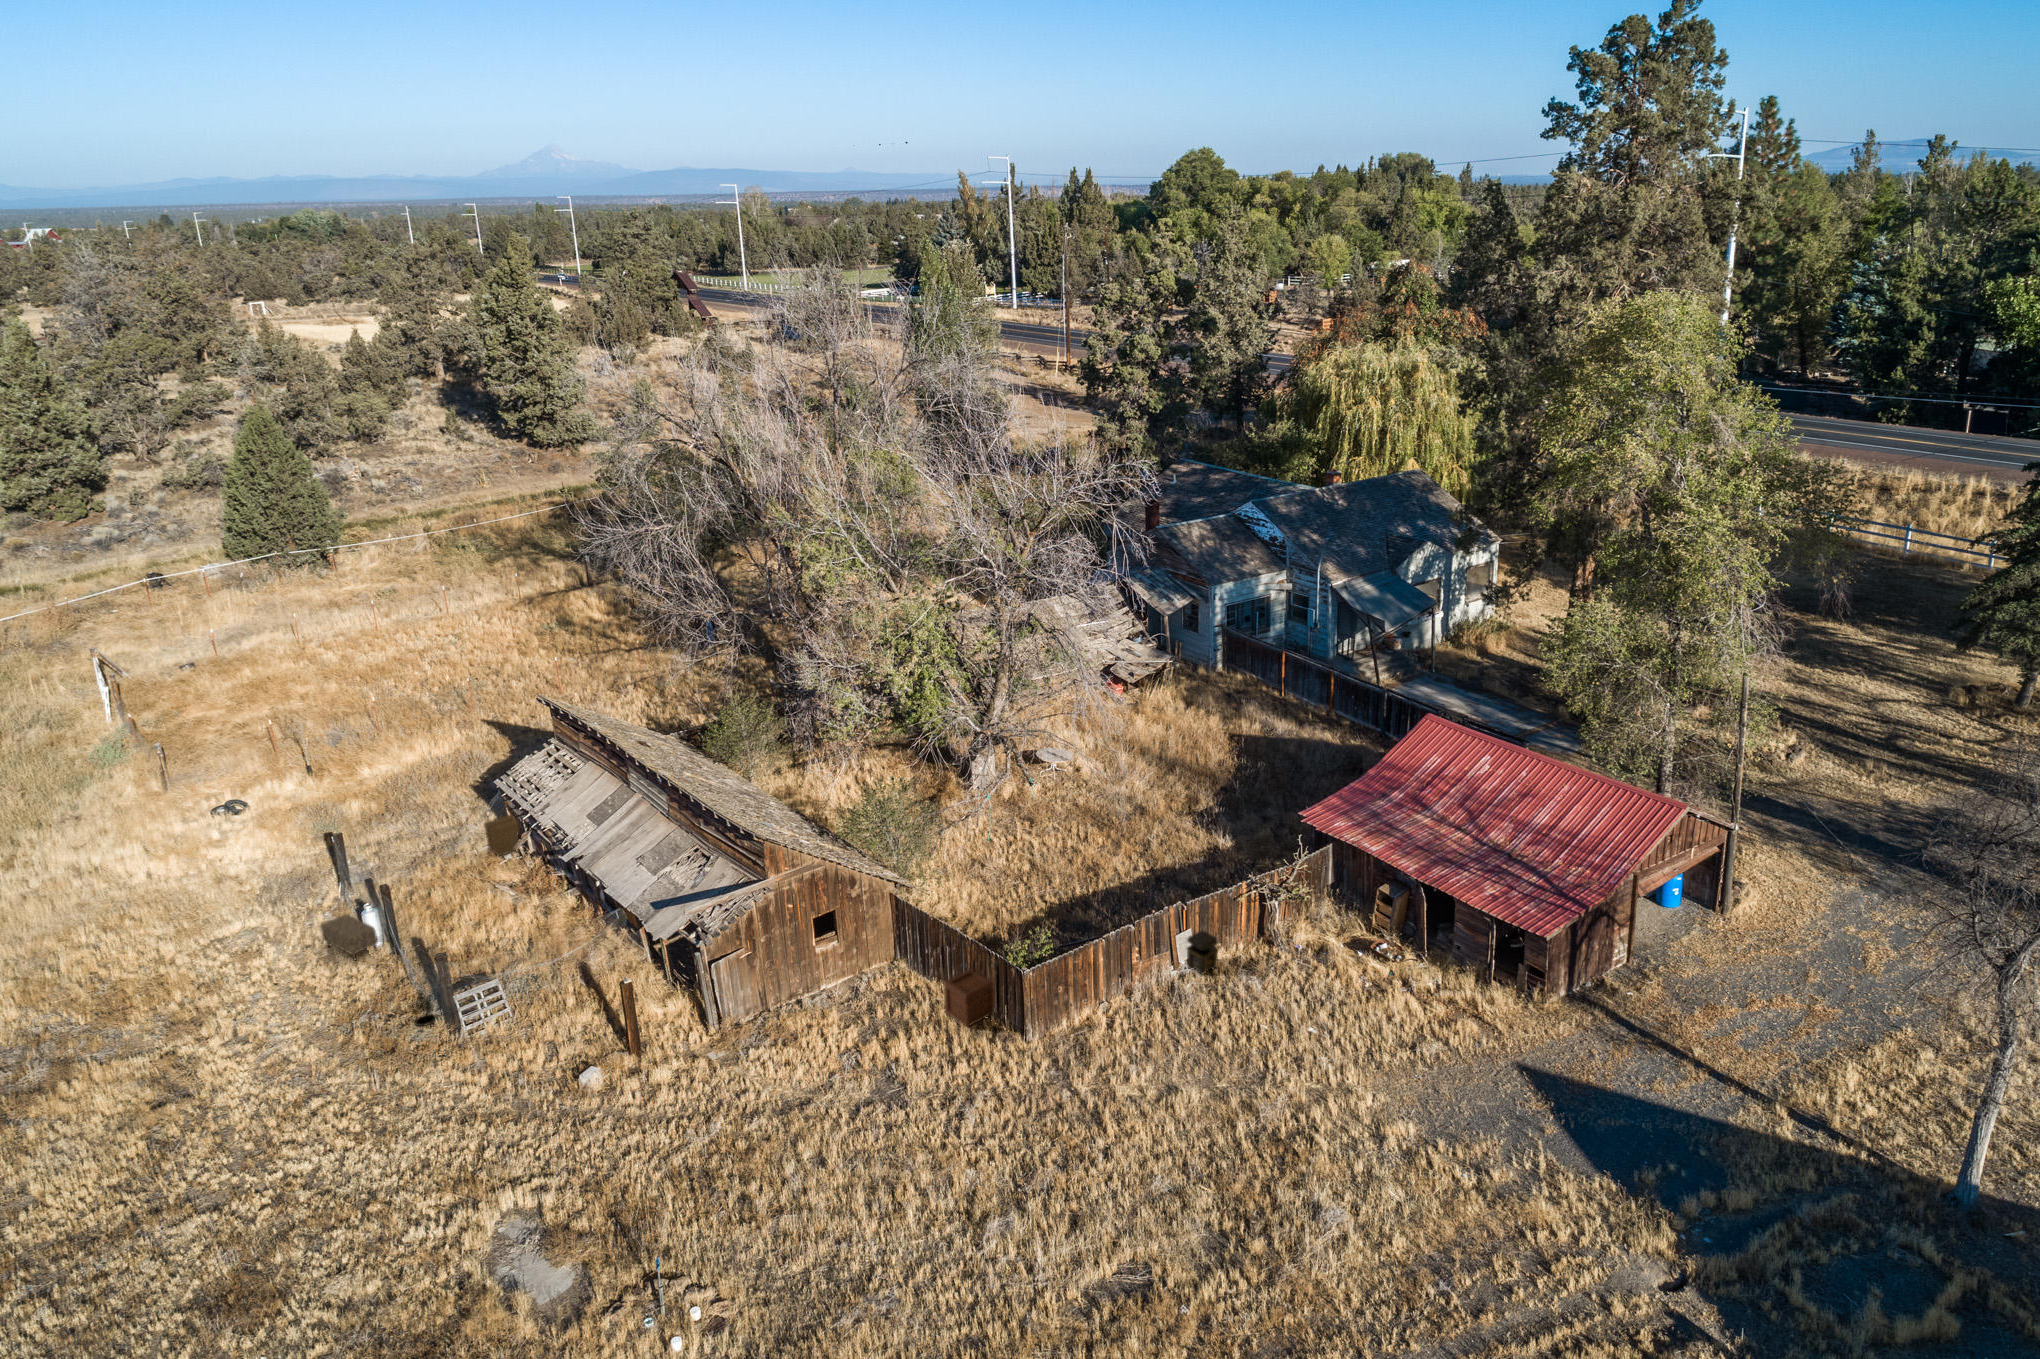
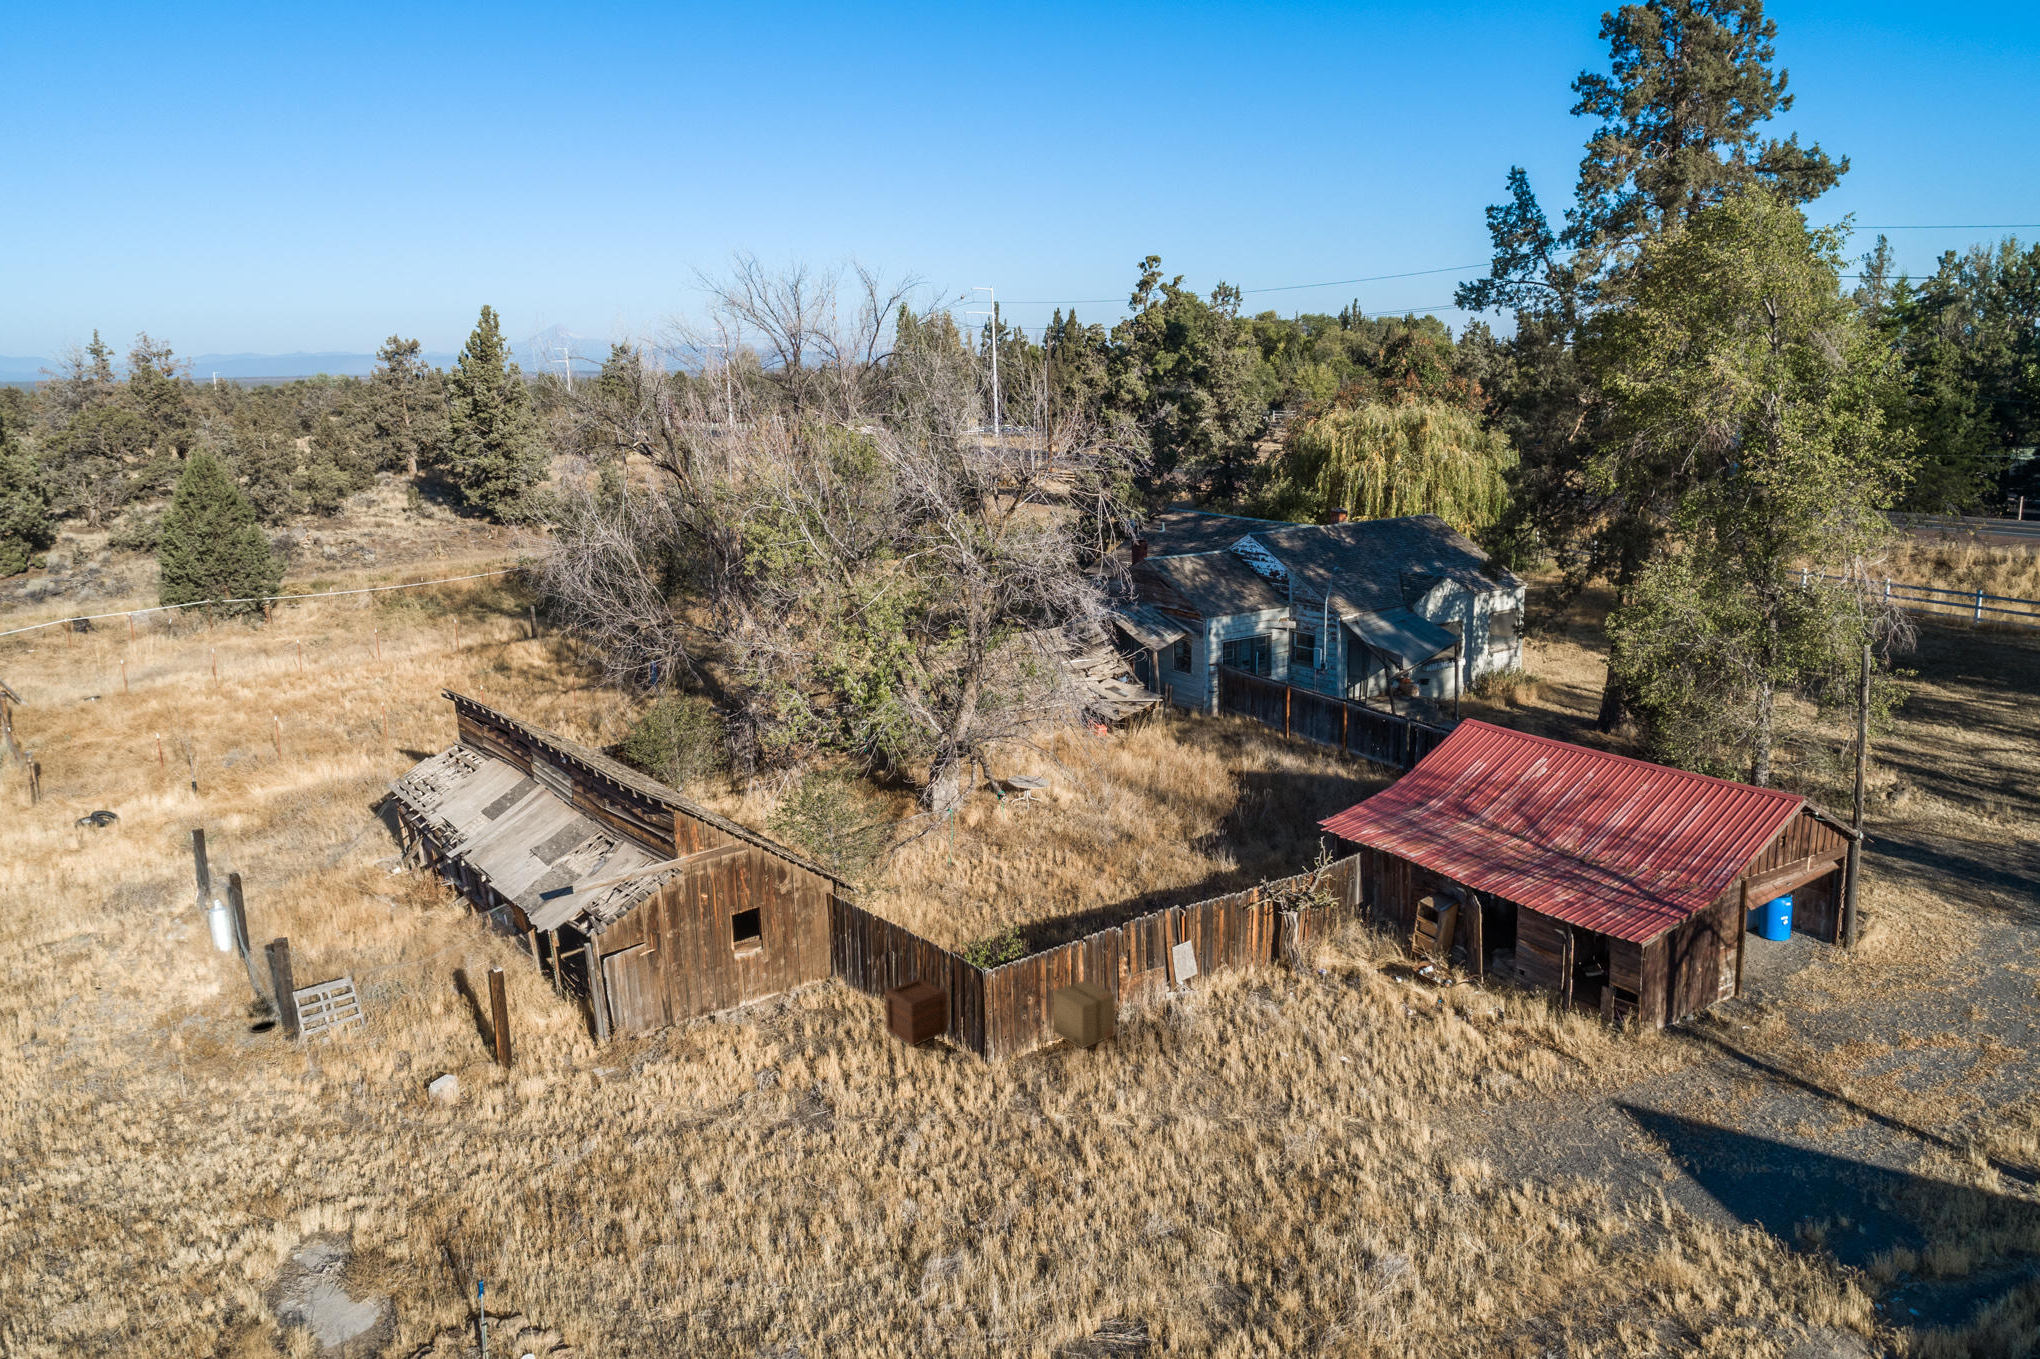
cardboard box: present [484,815,519,856] -> present [1053,980,1115,1048]
bench: present [321,914,378,960] -> none [164,916,228,967]
toolbox: present [1186,931,1218,974] -> none [1184,945,1224,998]

